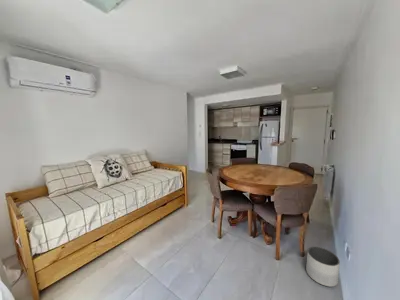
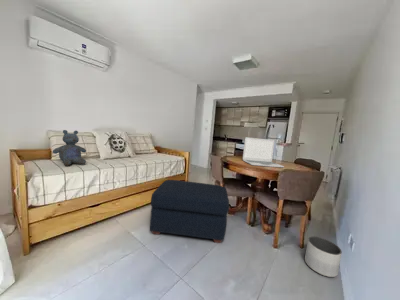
laptop: none [238,150,279,179] -> present [243,137,284,167]
stuffed bear: none [49,166,84,205] -> present [53,130,86,166]
ottoman: none [153,201,230,262] -> present [150,180,229,243]

